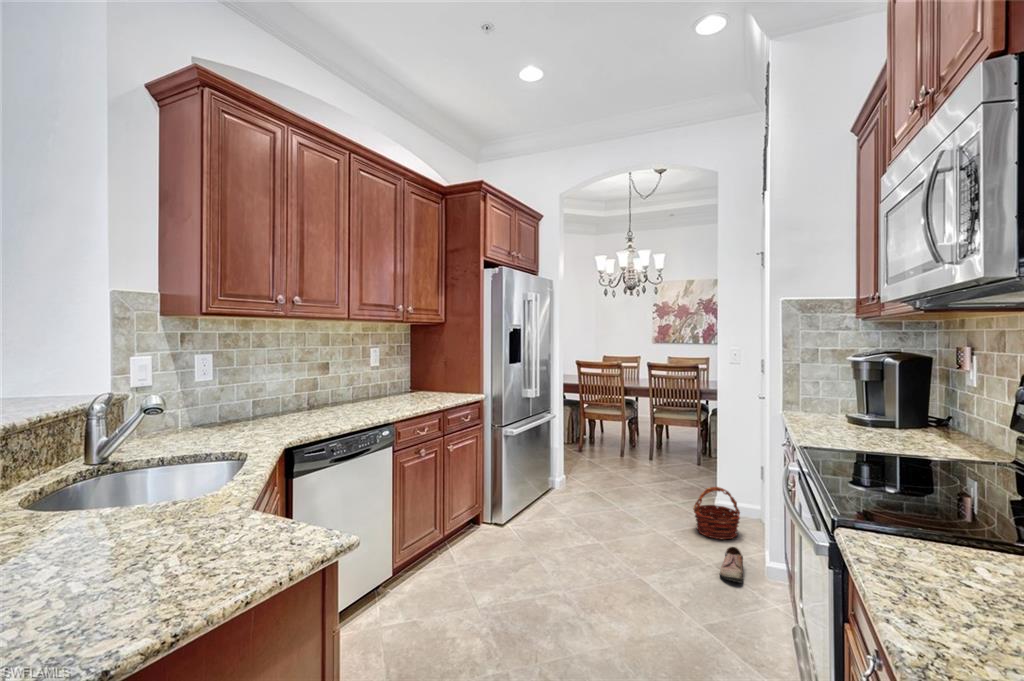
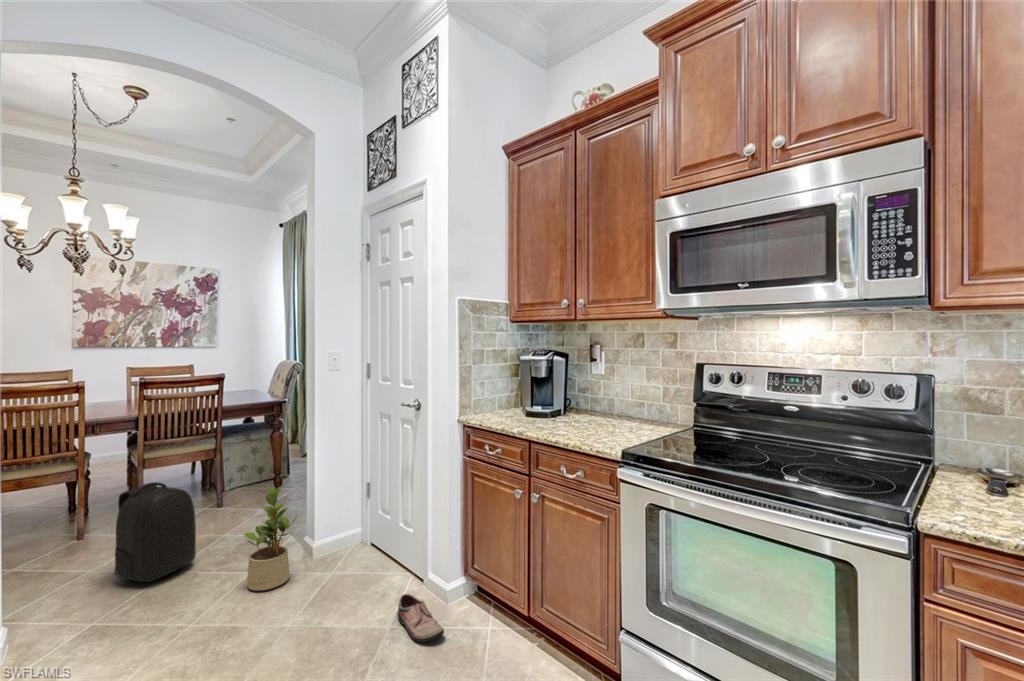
backpack: none [617,427,657,485] -> present [114,482,196,582]
potted plant: none [666,442,698,514] -> present [244,486,297,591]
basket: present [693,487,740,539] -> none [313,528,373,600]

